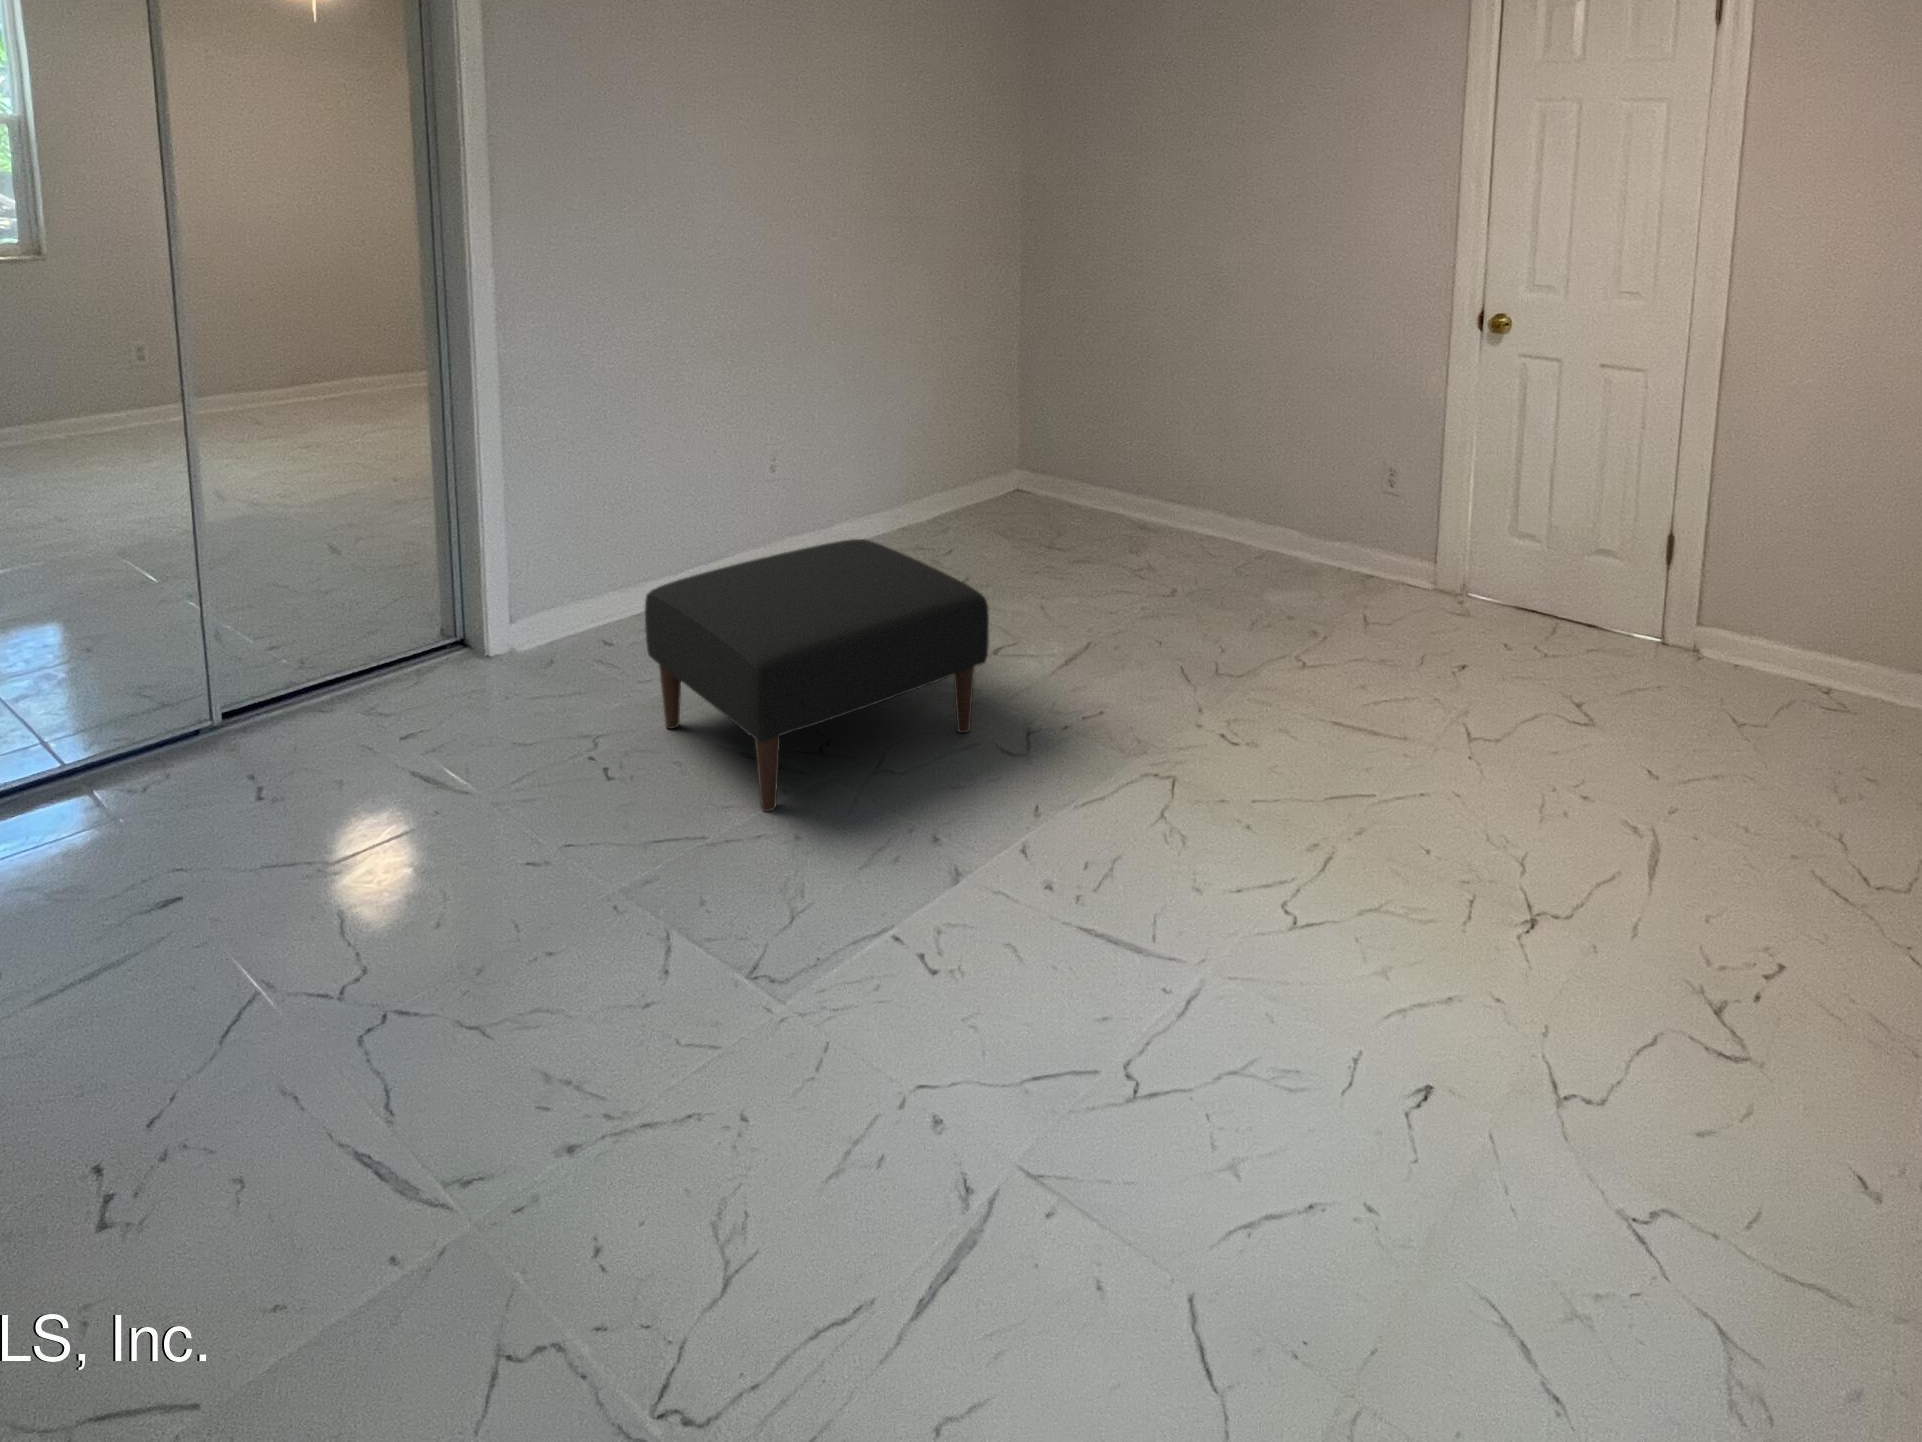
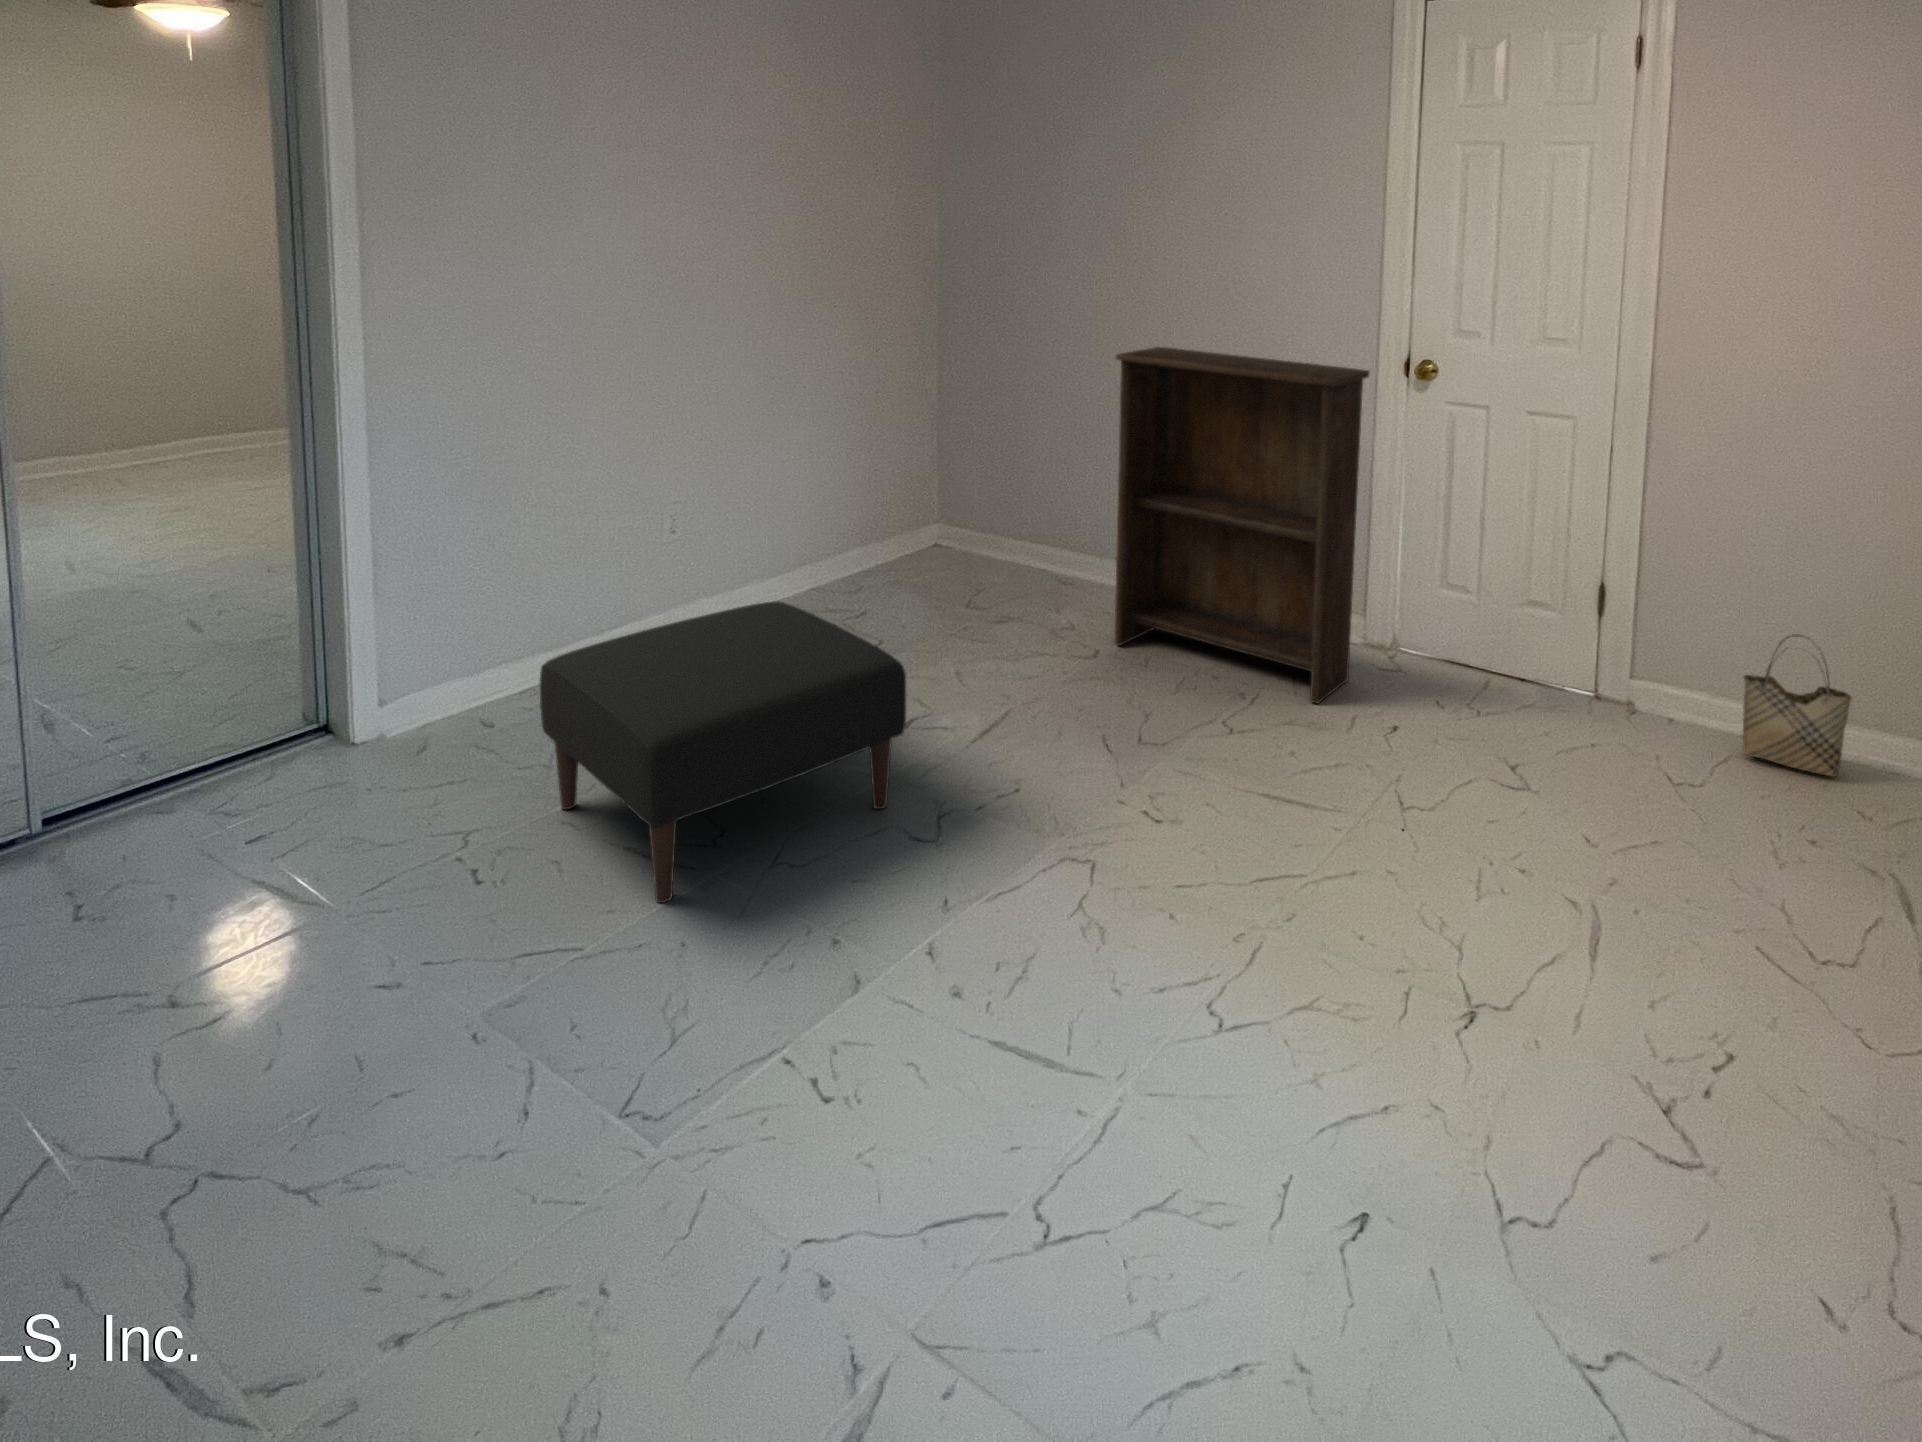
bookshelf: none [1180,298,1434,644] -> present [1114,347,1369,704]
woven basket: none [1798,580,1908,718] -> present [1743,635,1852,777]

